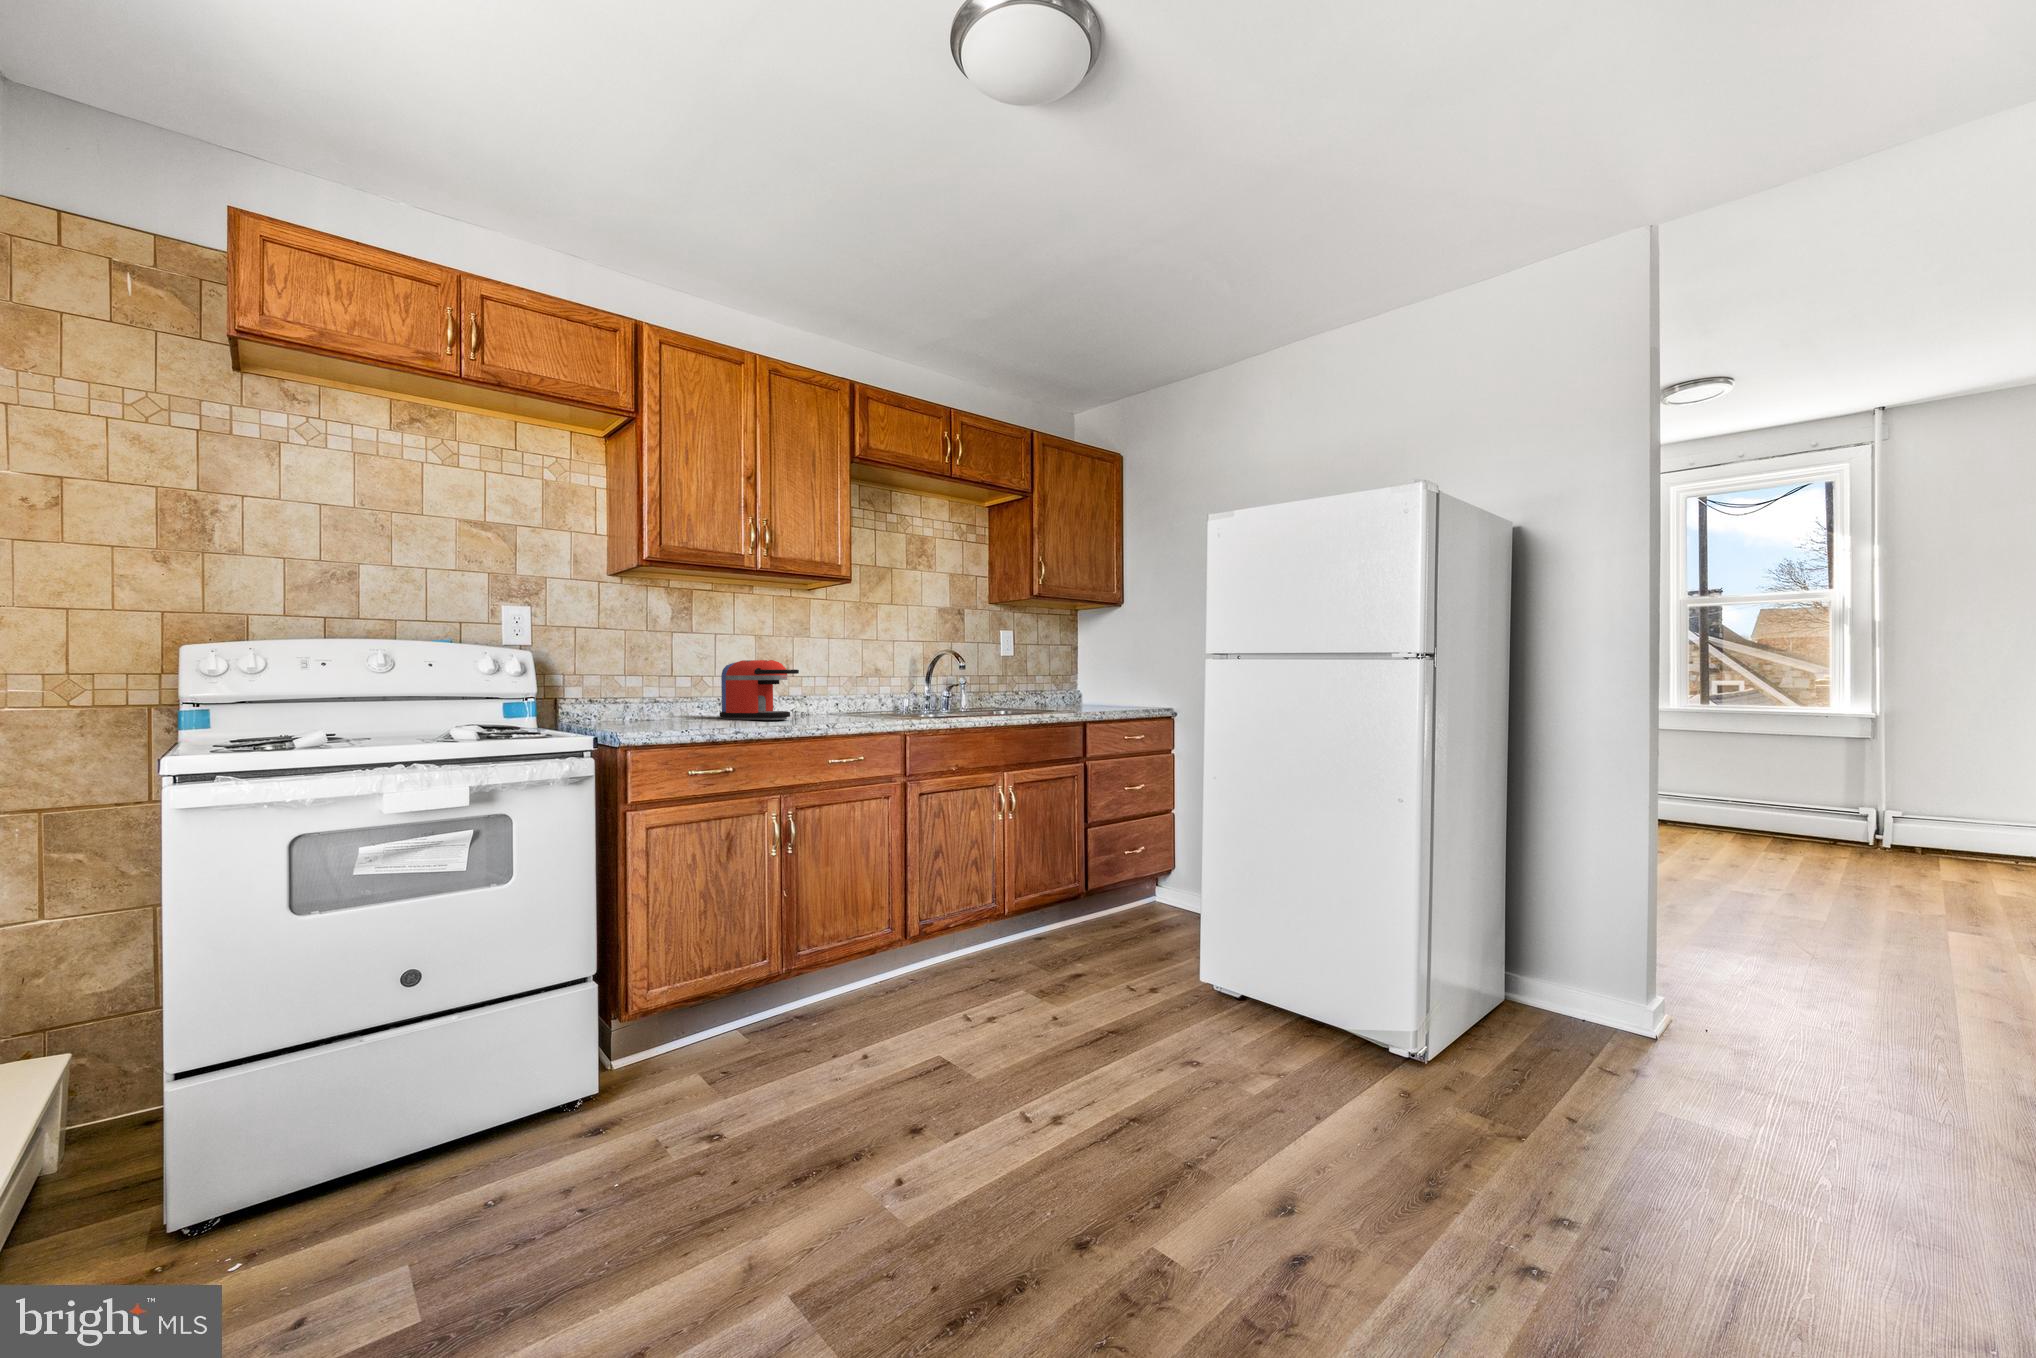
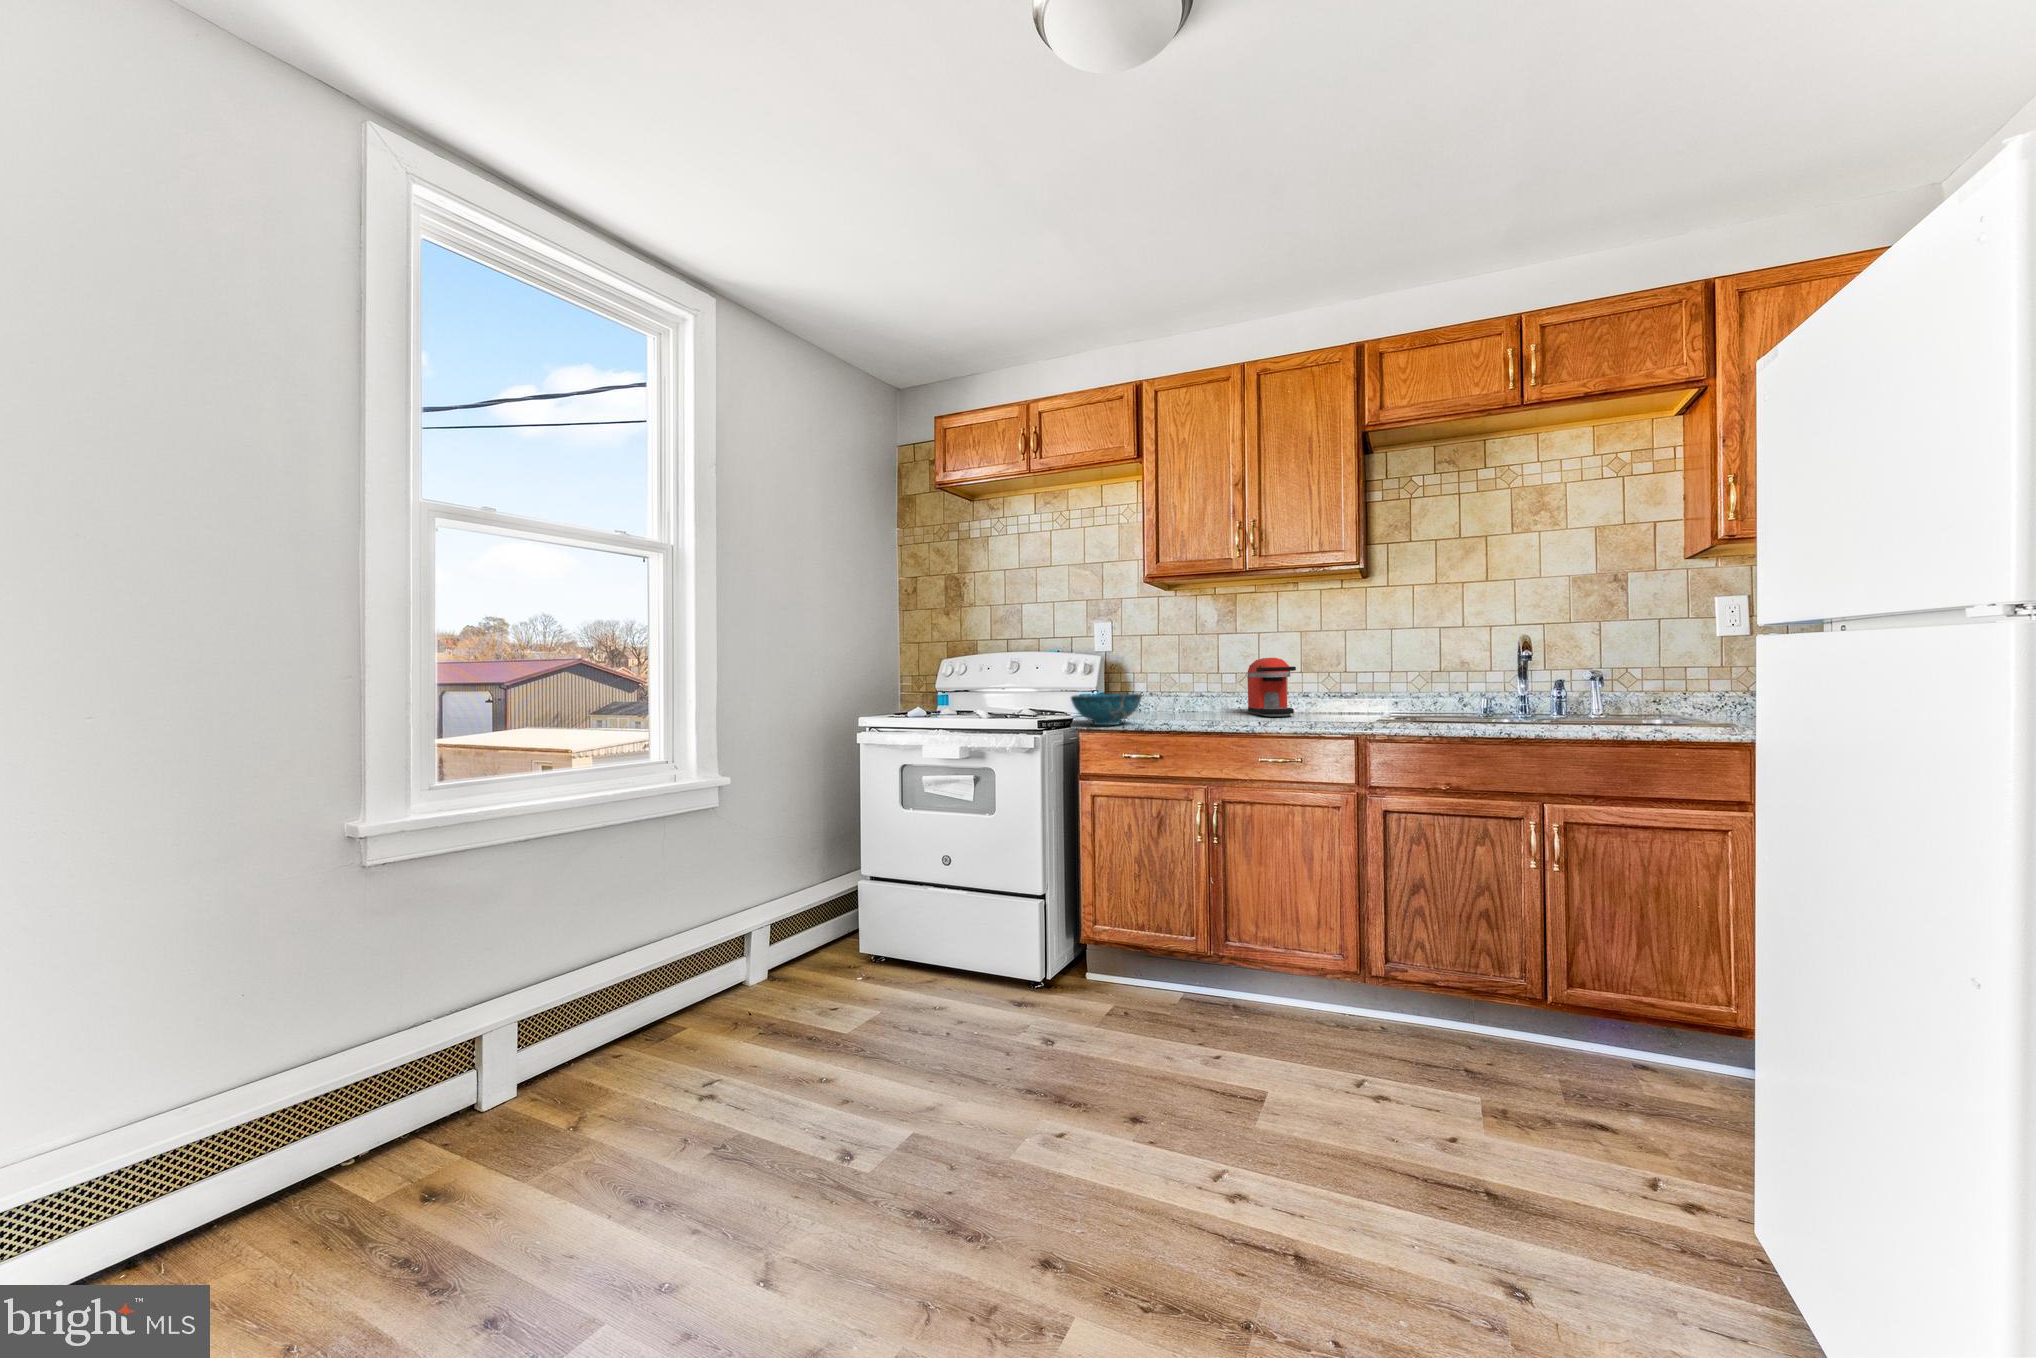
decorative bowl: none [623,697,720,736] -> present [1071,693,1142,725]

